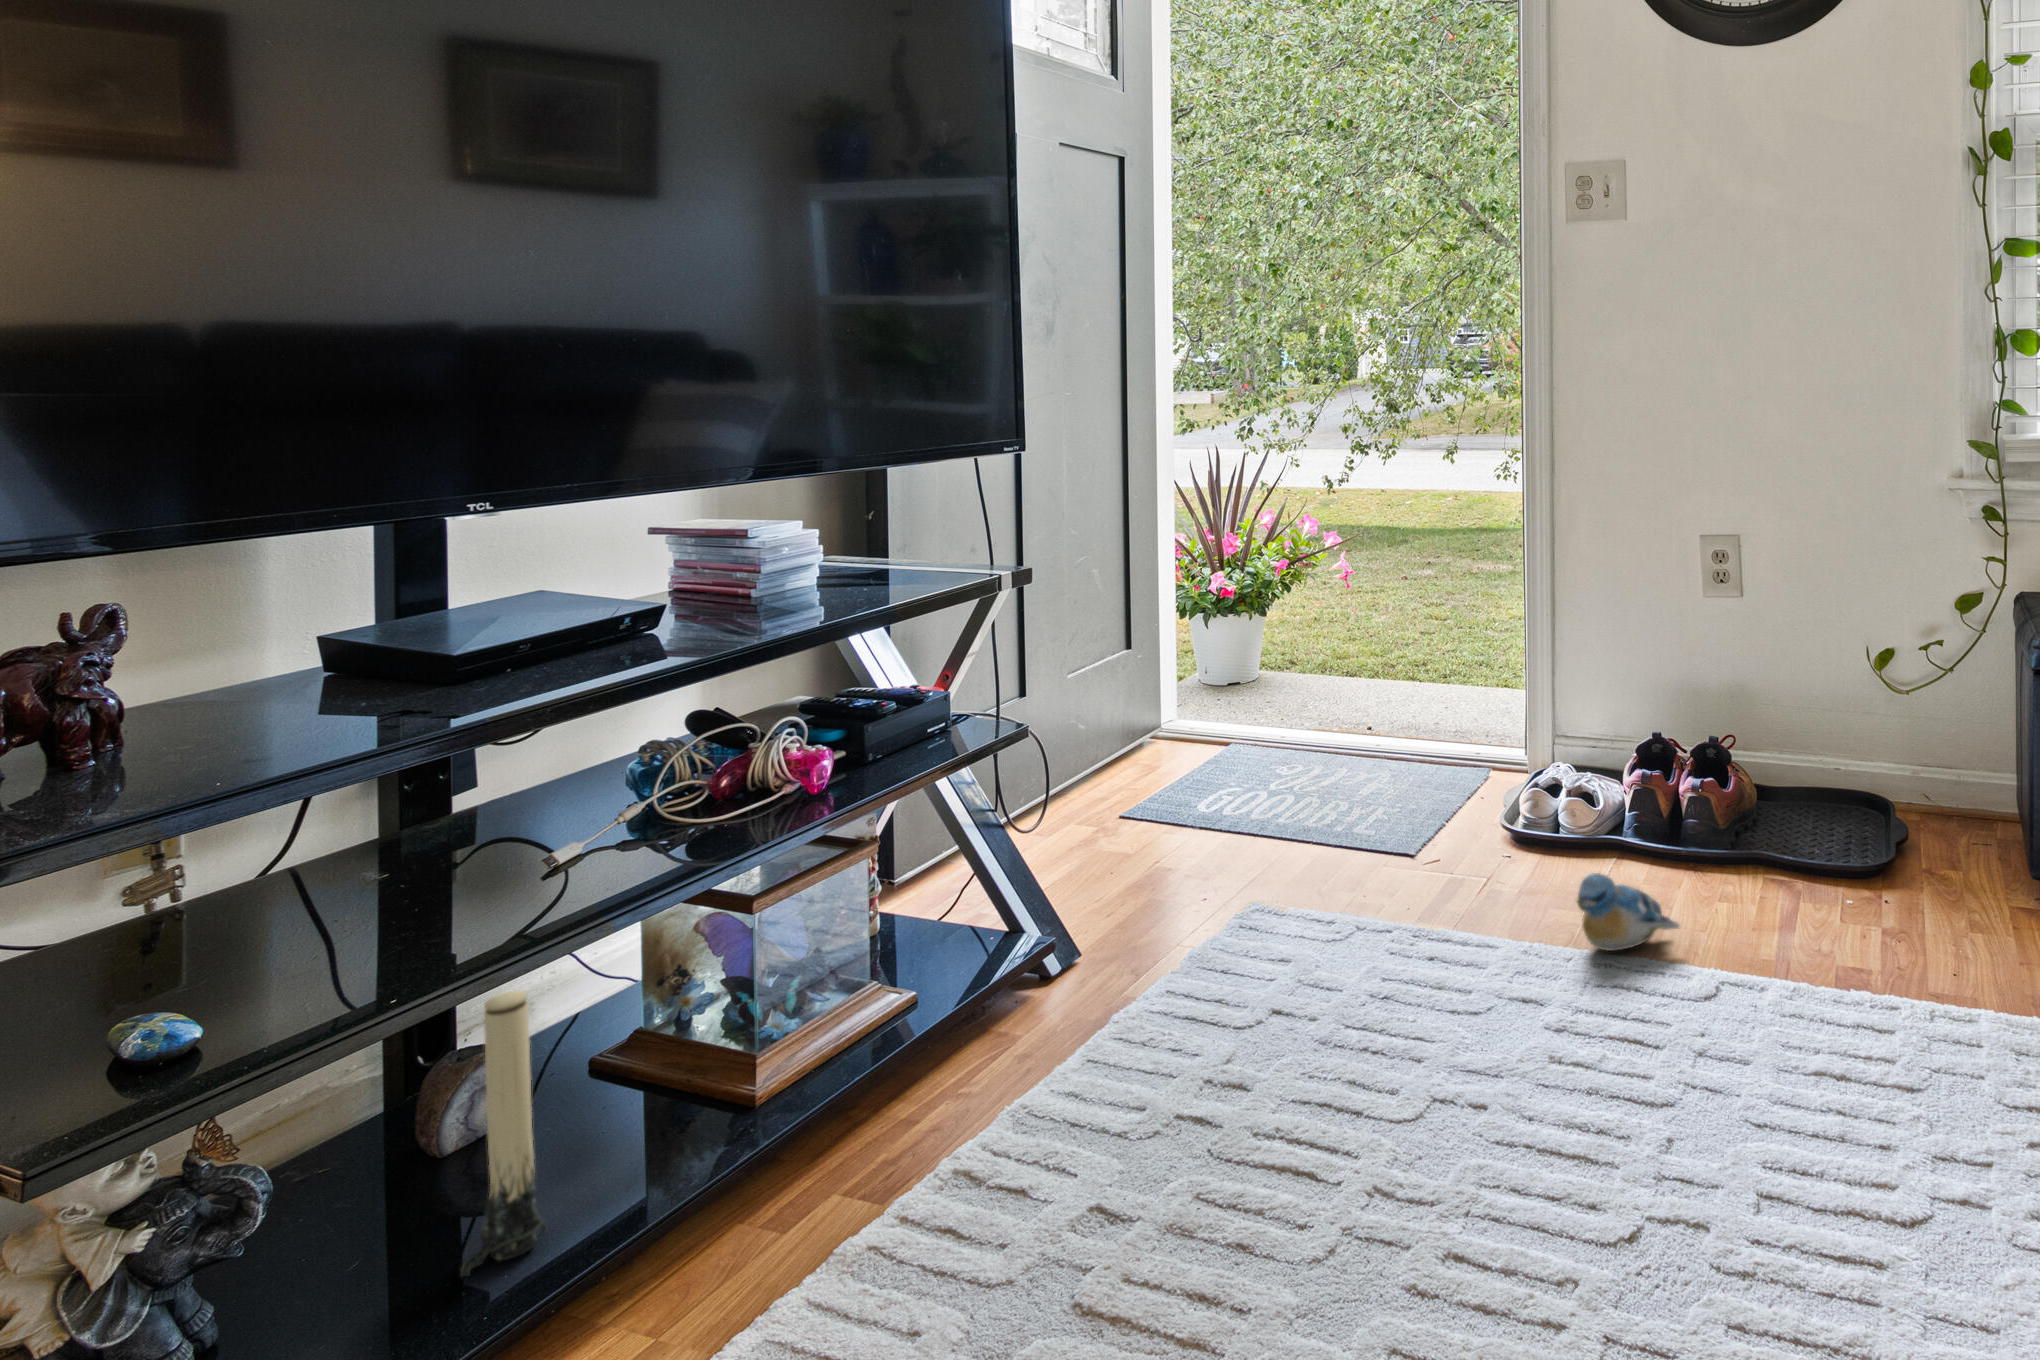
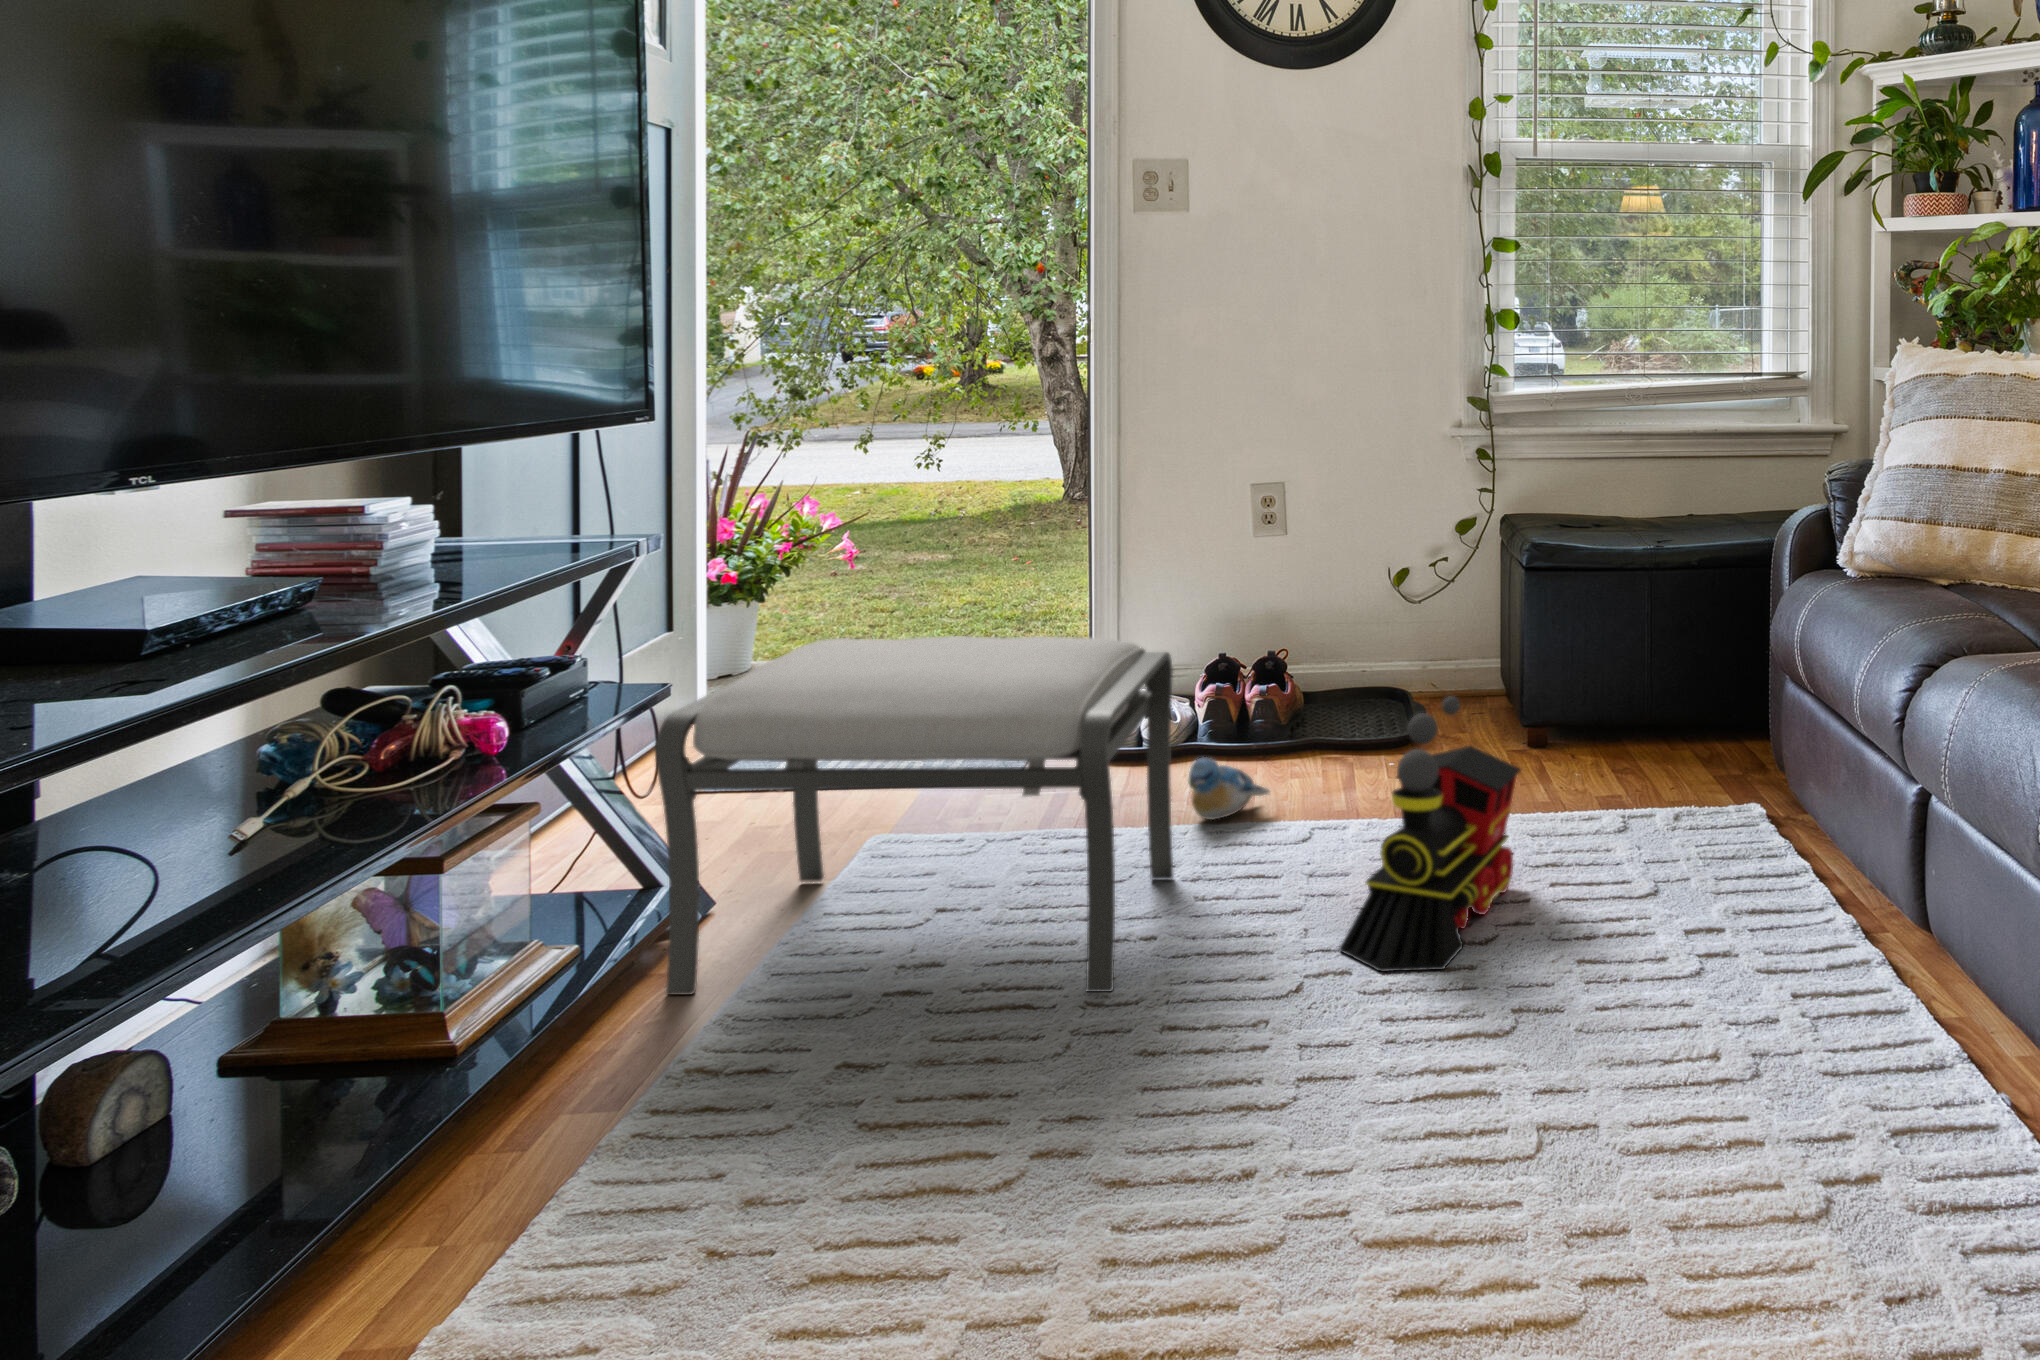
ottoman: none [970,694,1537,1182] -> present [655,636,1173,995]
toy train: none [1704,859,1985,1256] -> present [1340,696,1521,971]
candle: present [460,991,545,1277] -> none [197,953,280,1235]

